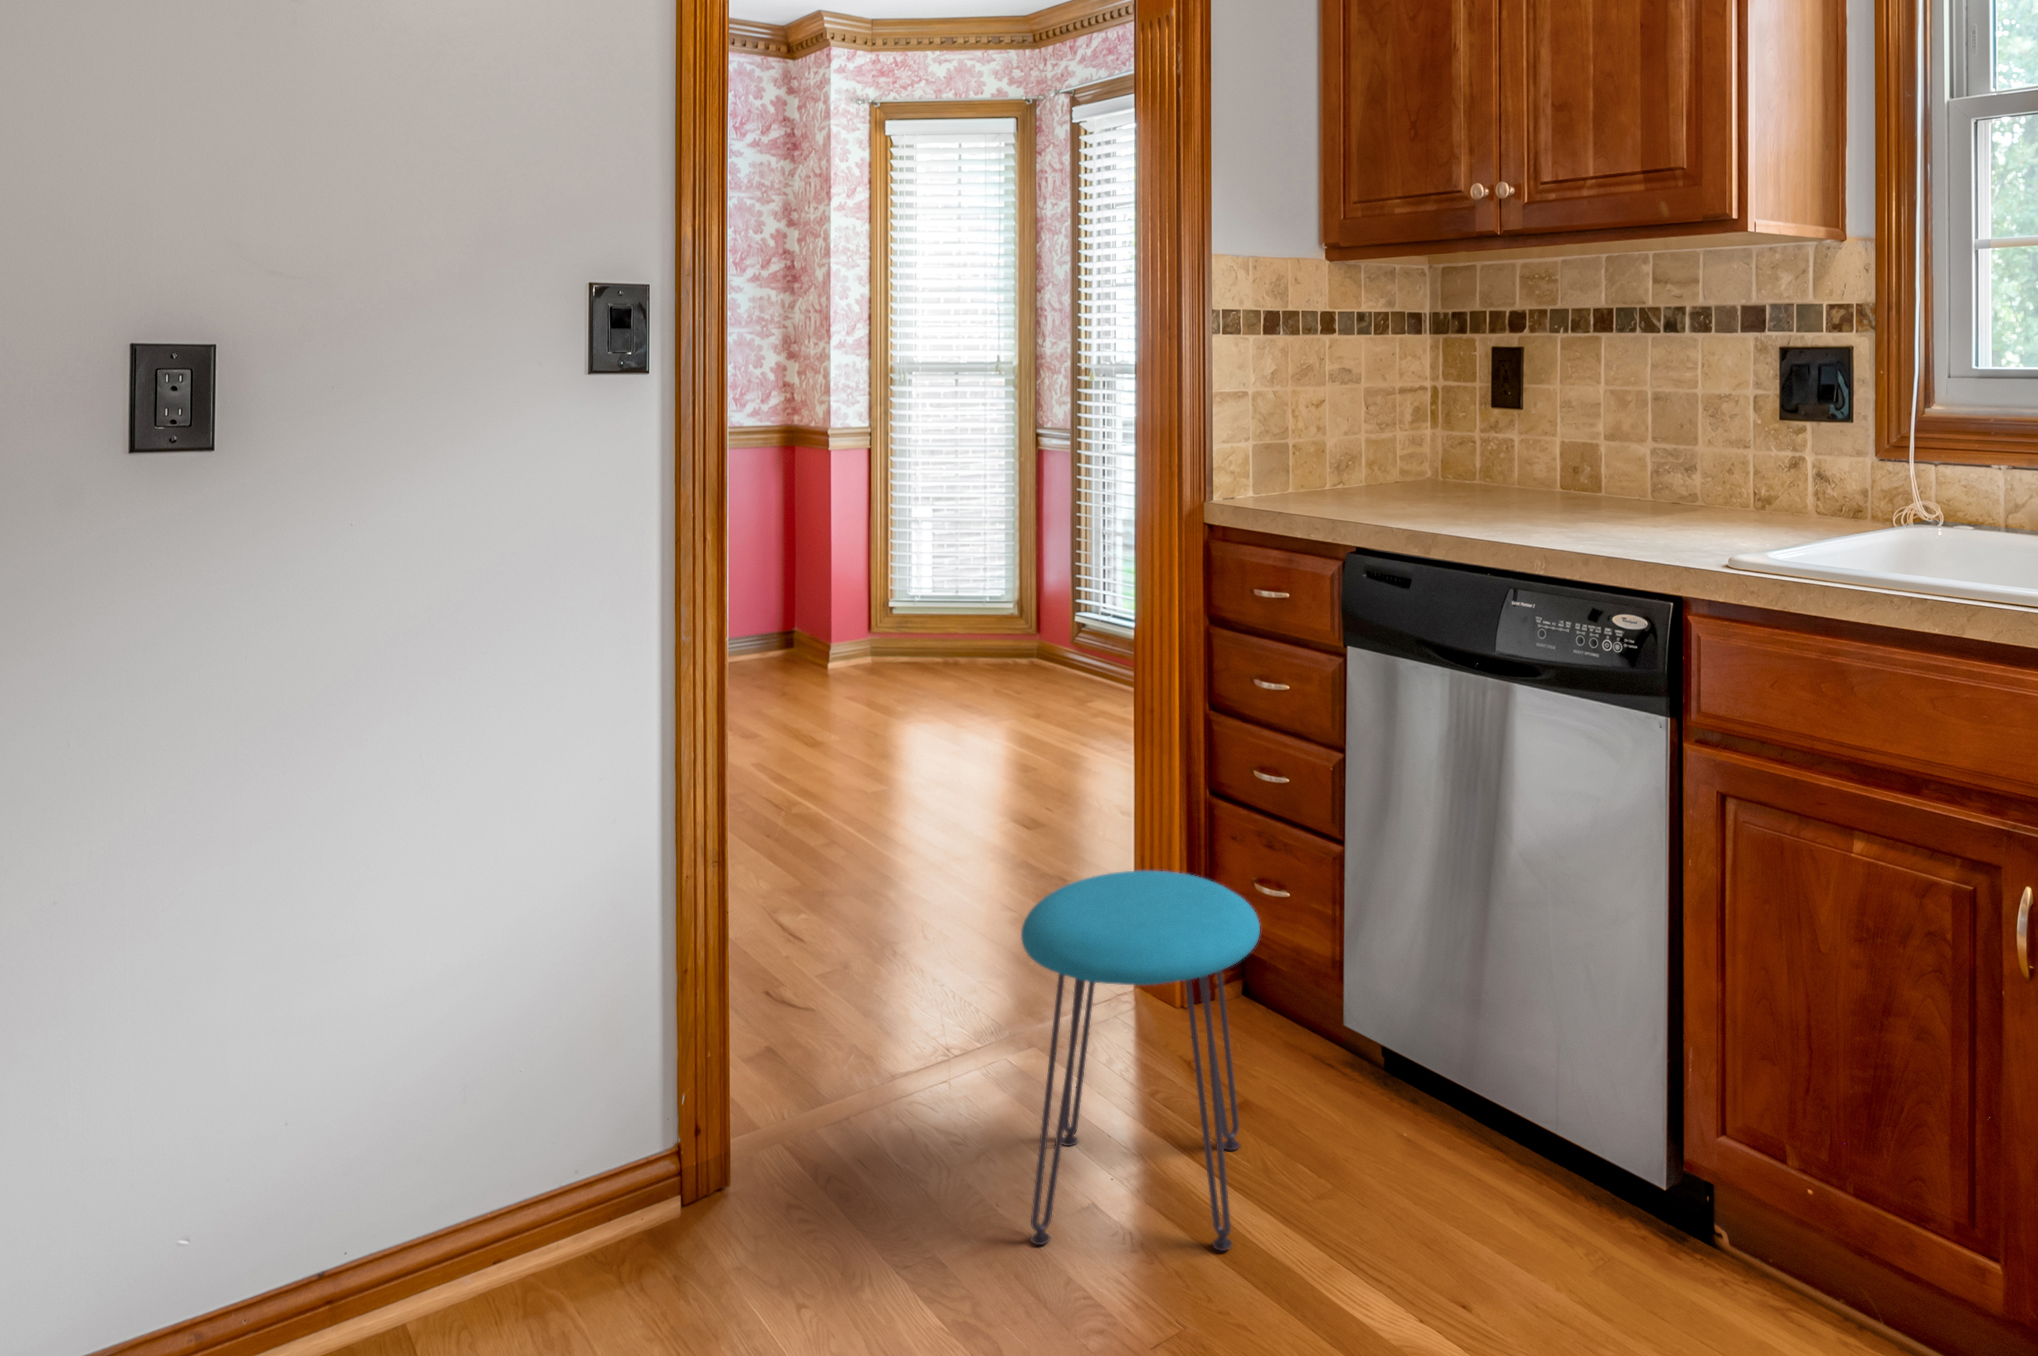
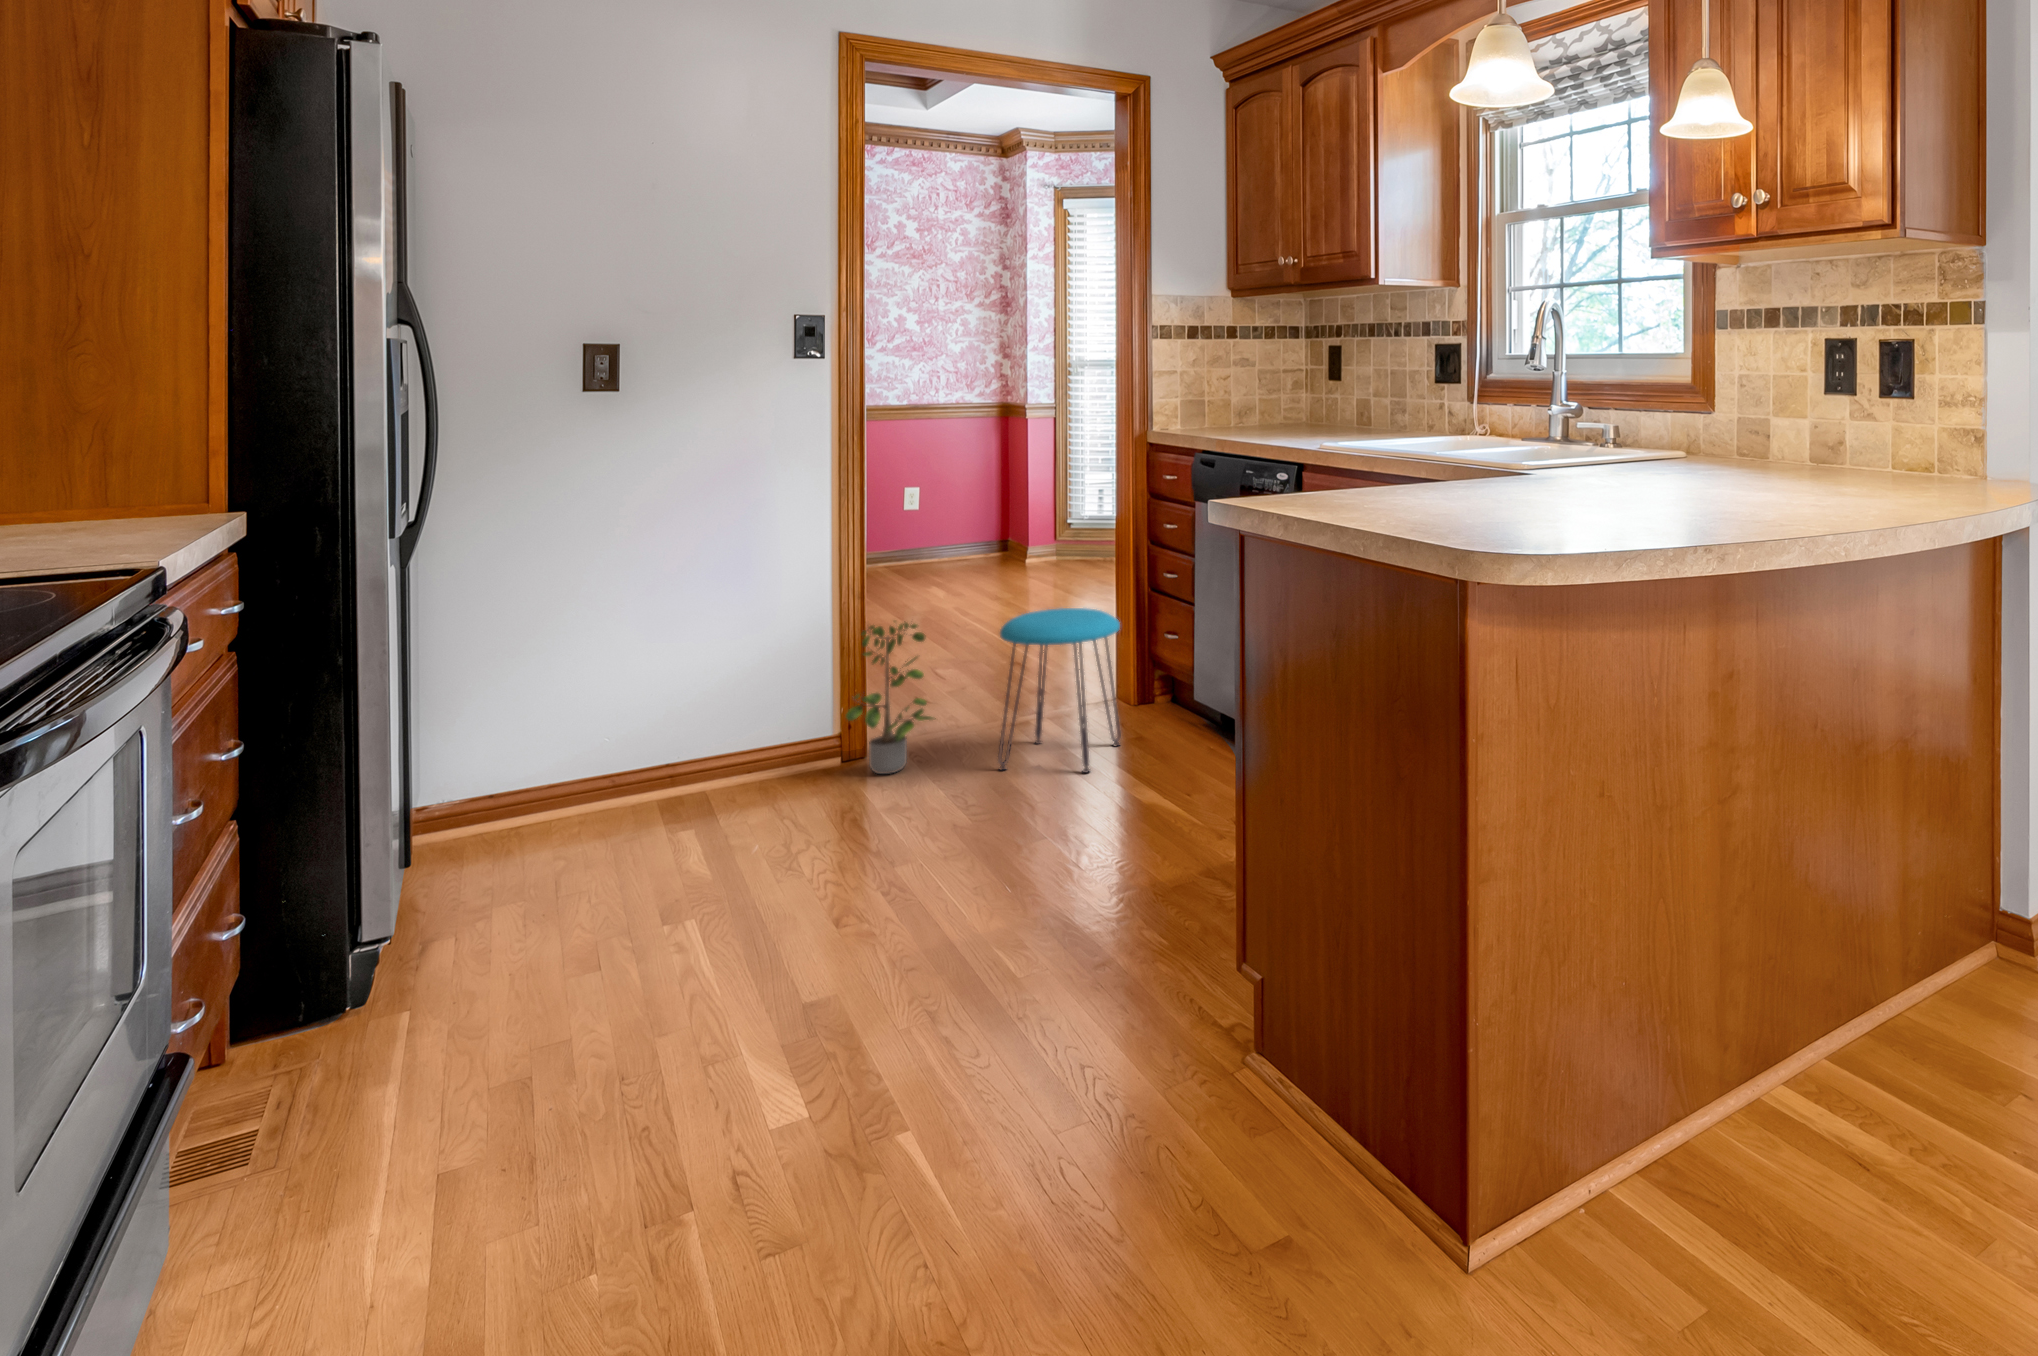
potted plant: none [709,927,913,1267] -> present [846,623,936,774]

